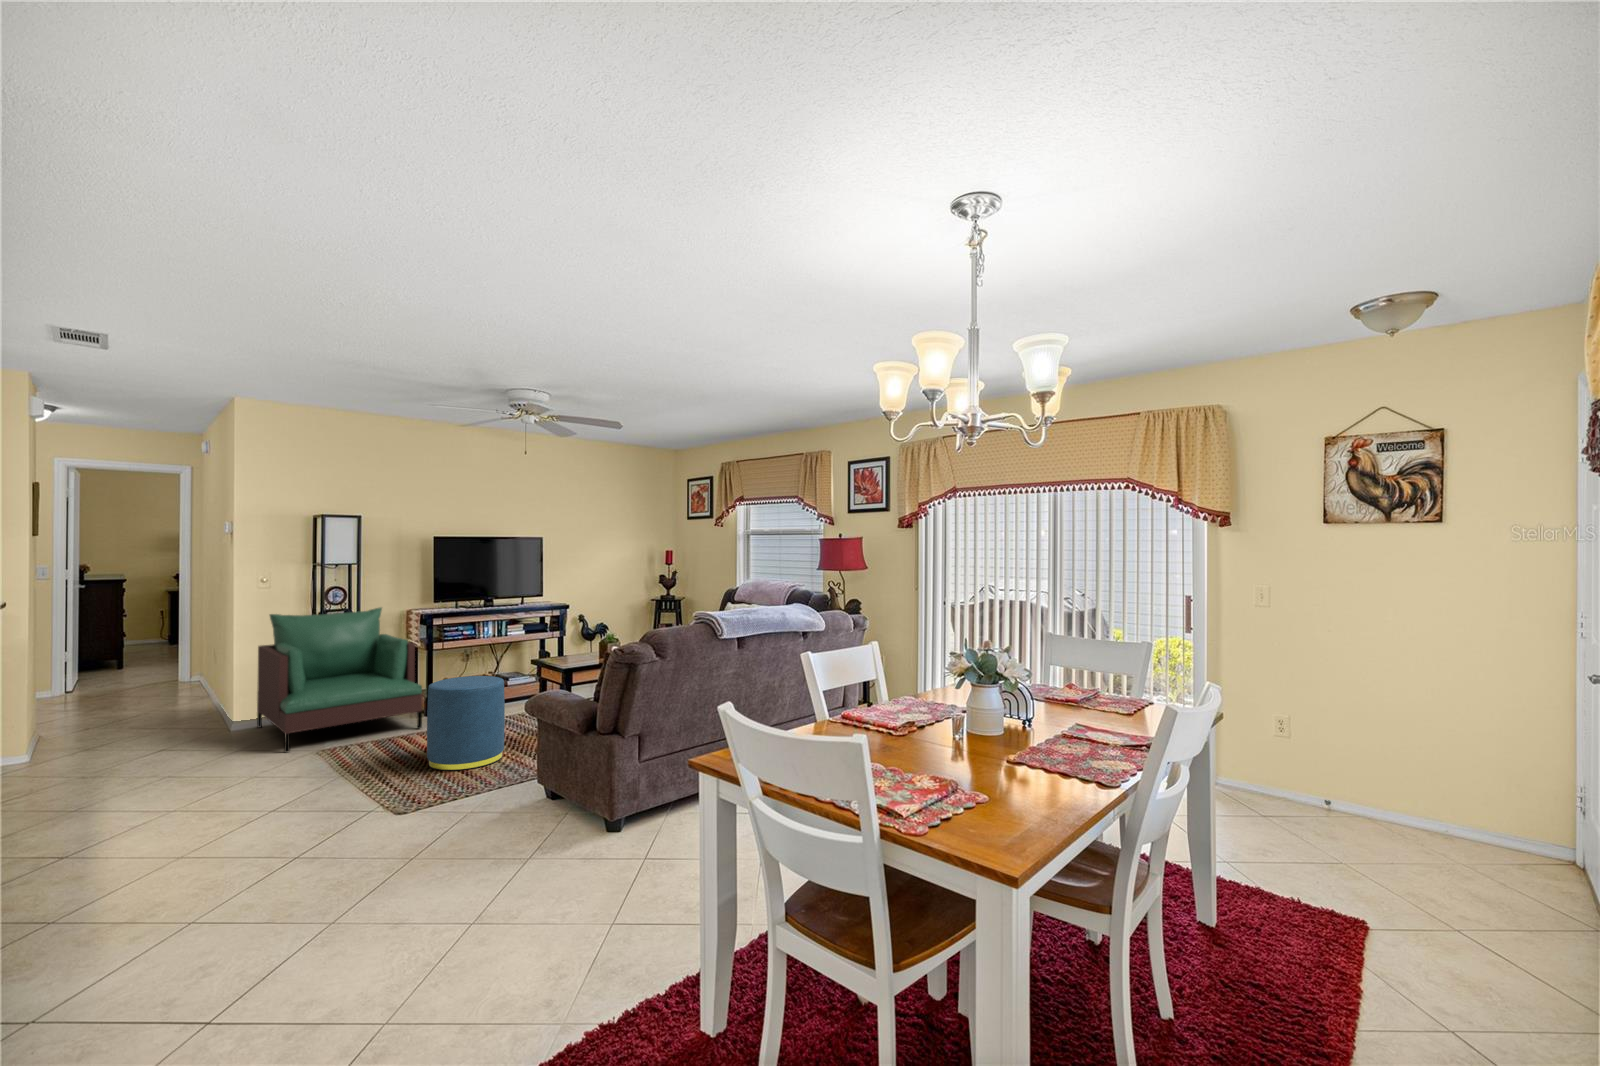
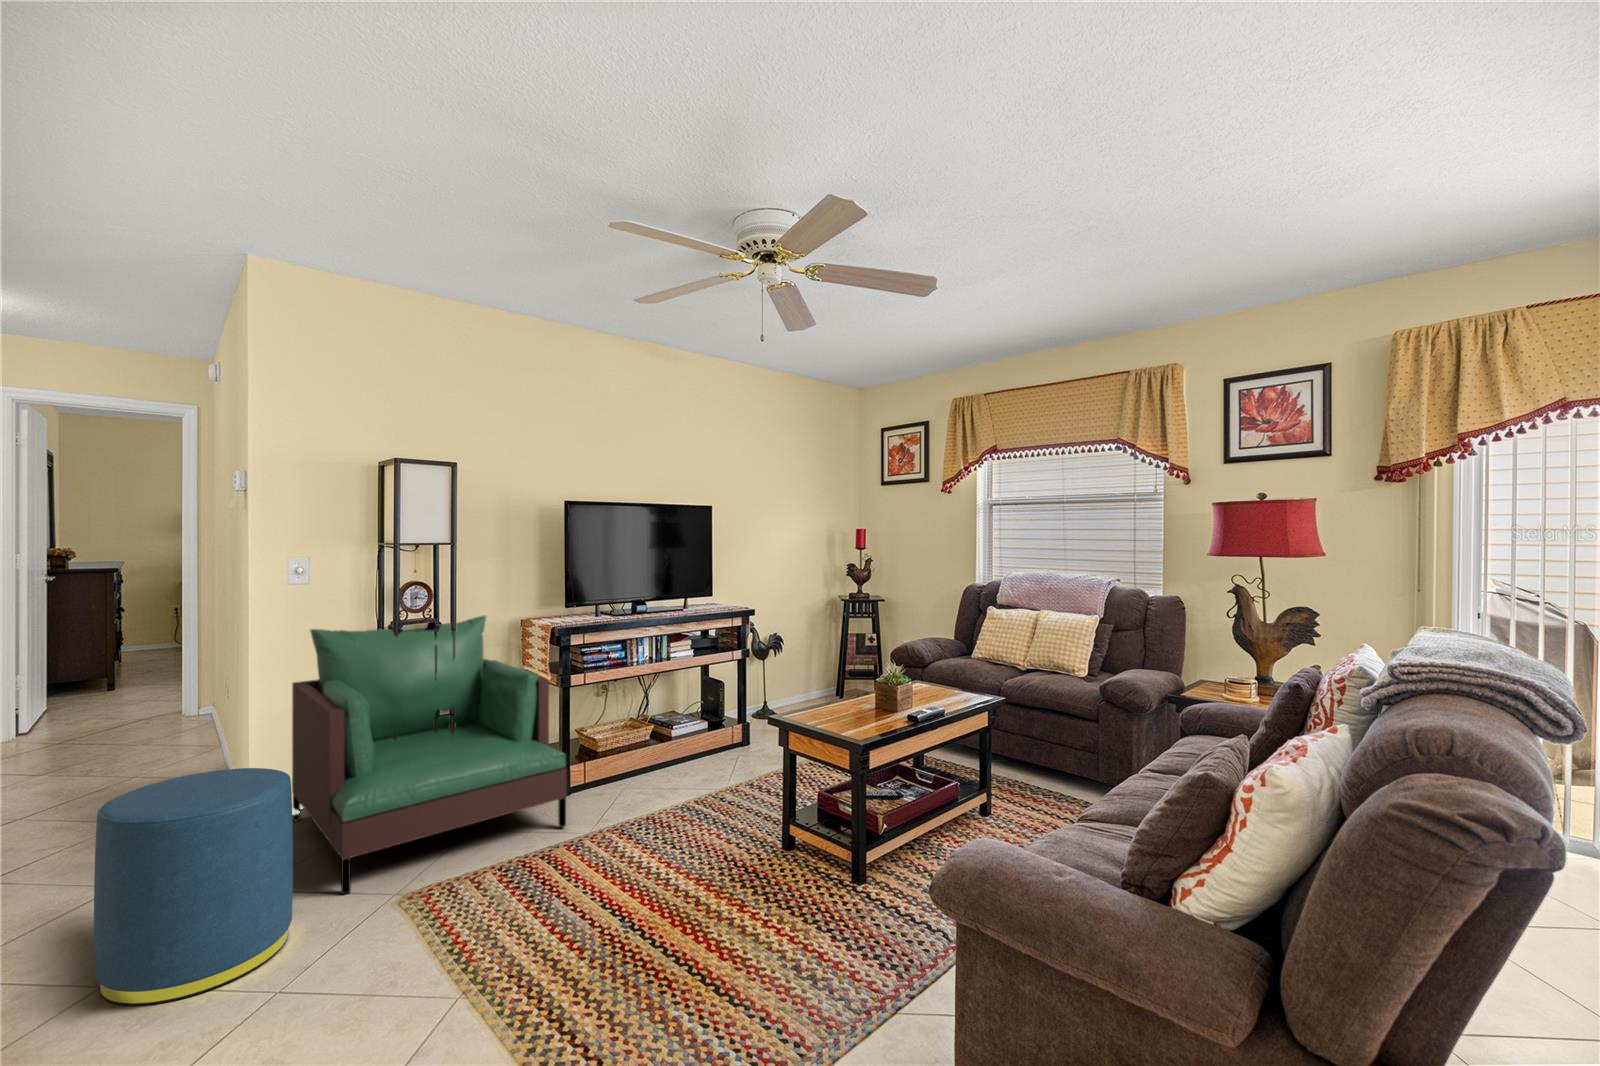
ottoman: present [427,676,505,771] -> present [94,768,293,1006]

